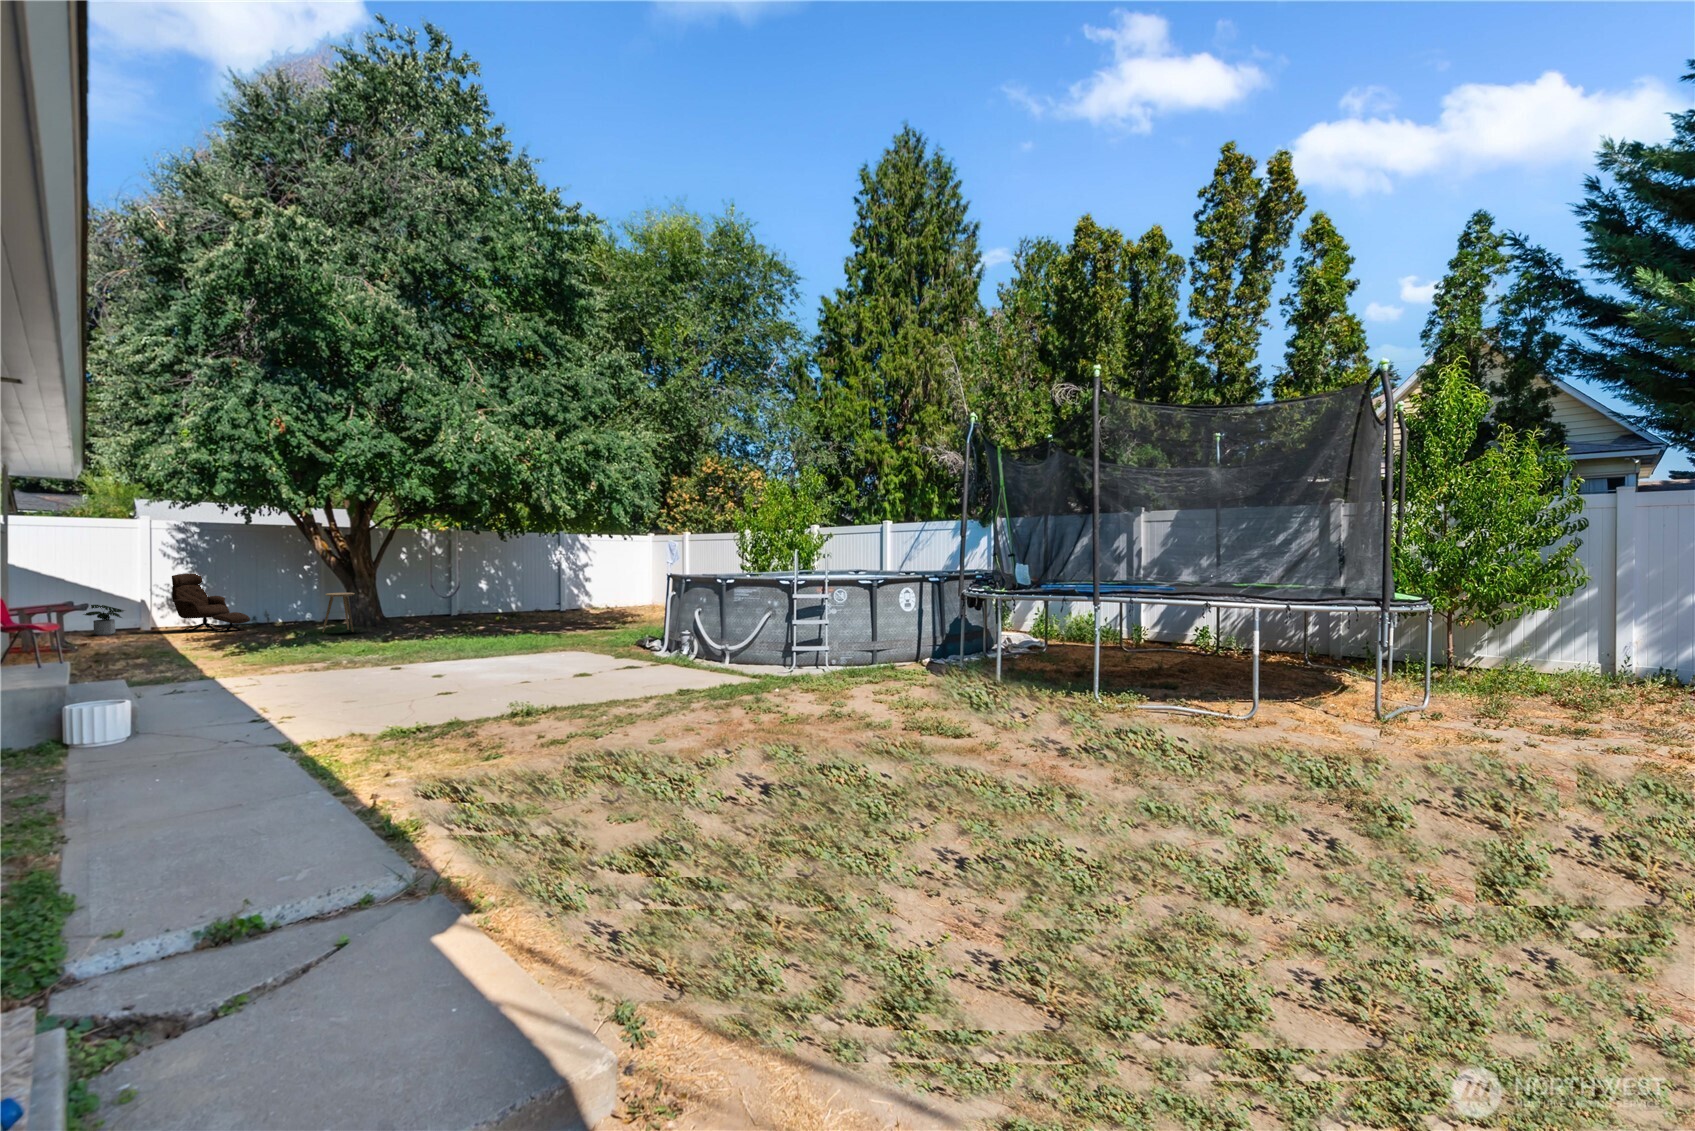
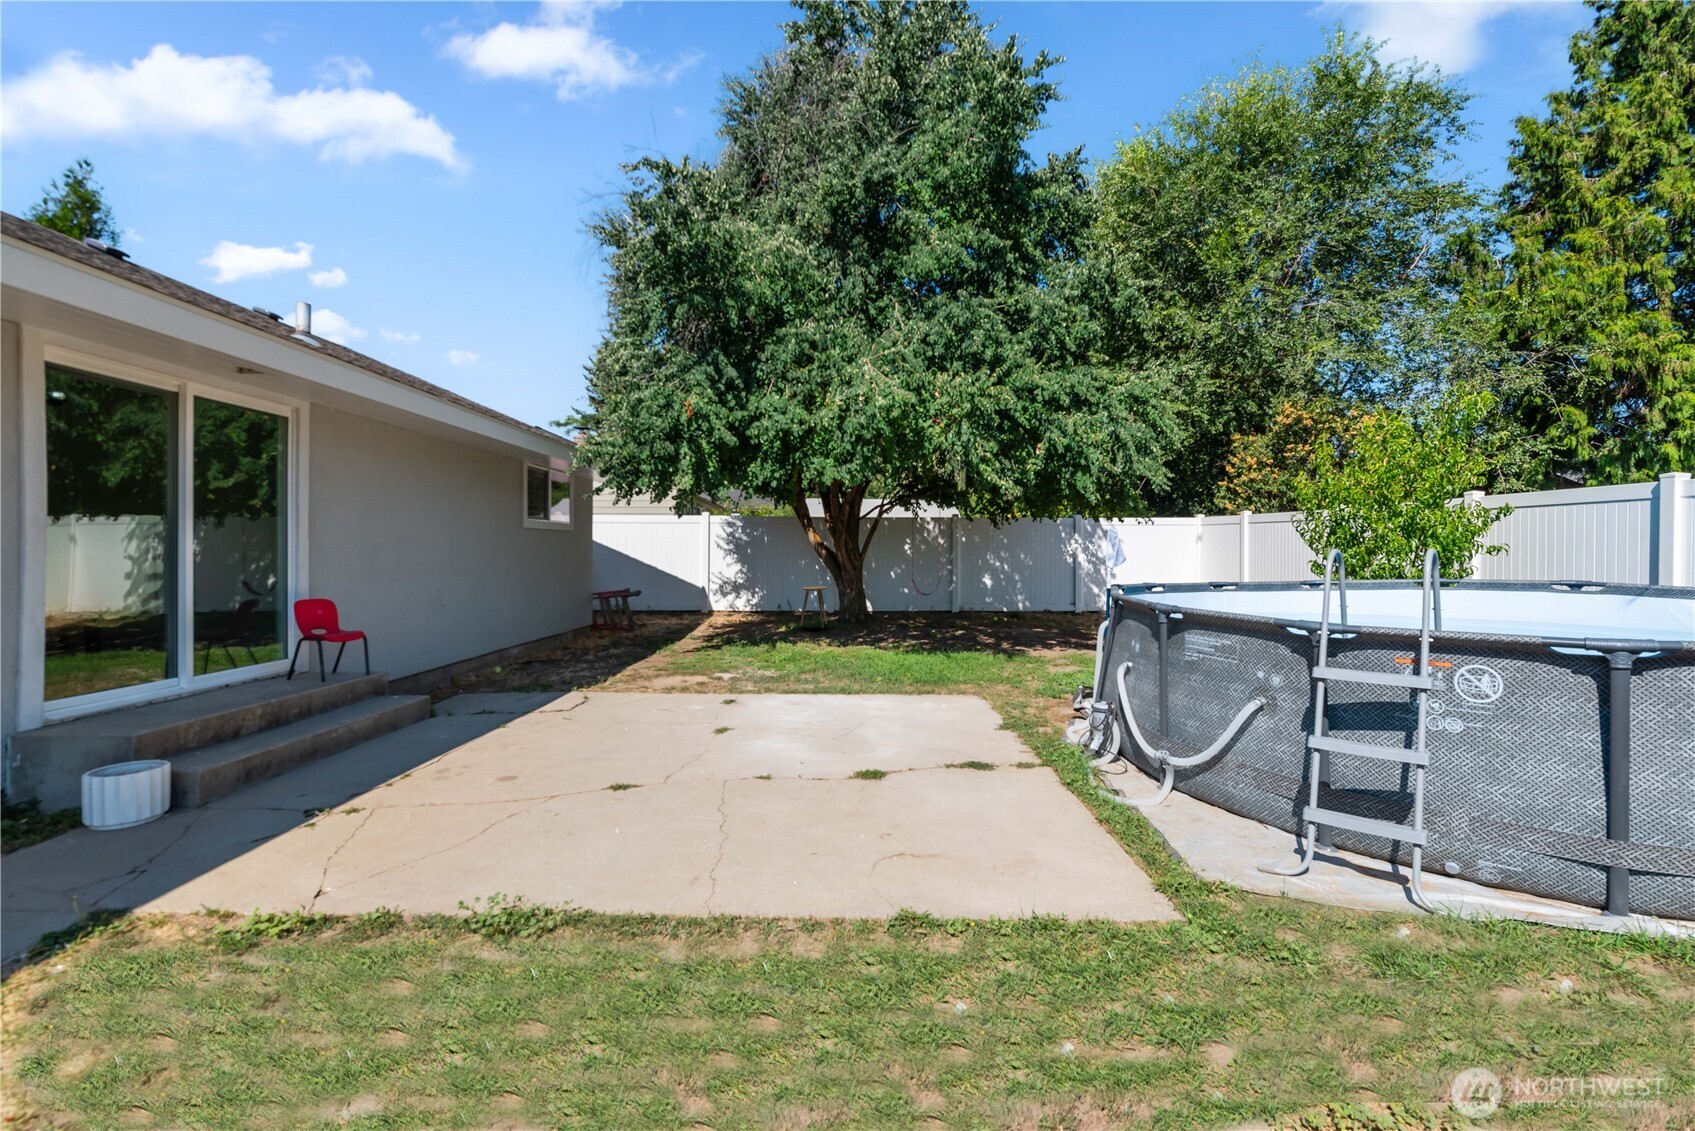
lounge chair: present [172,573,250,632] -> none [717,565,767,619]
potted plant: present [83,605,124,635] -> none [661,591,692,616]

